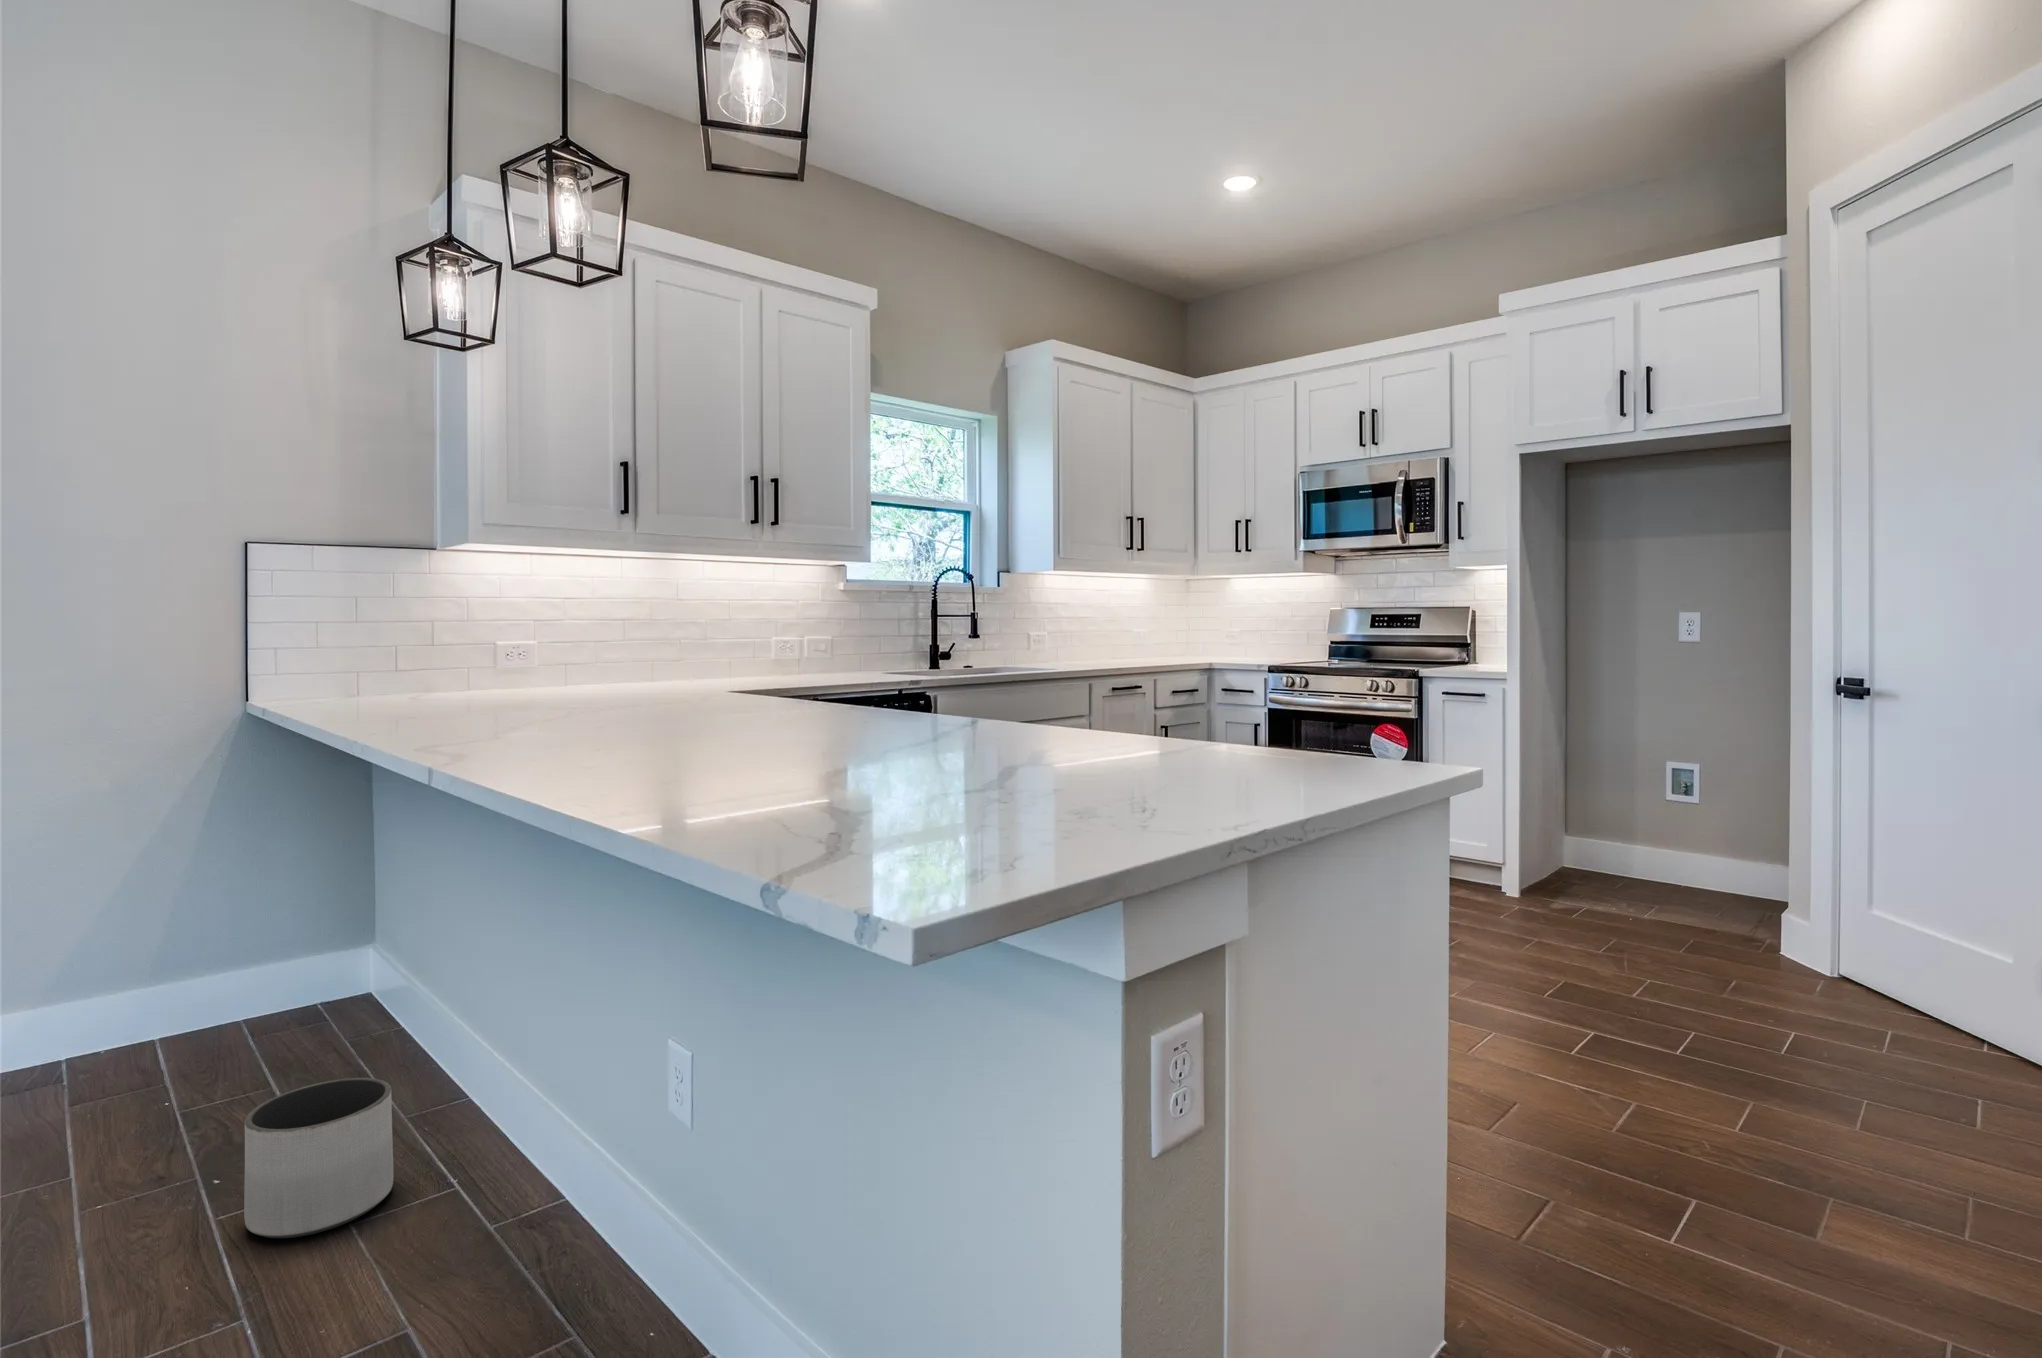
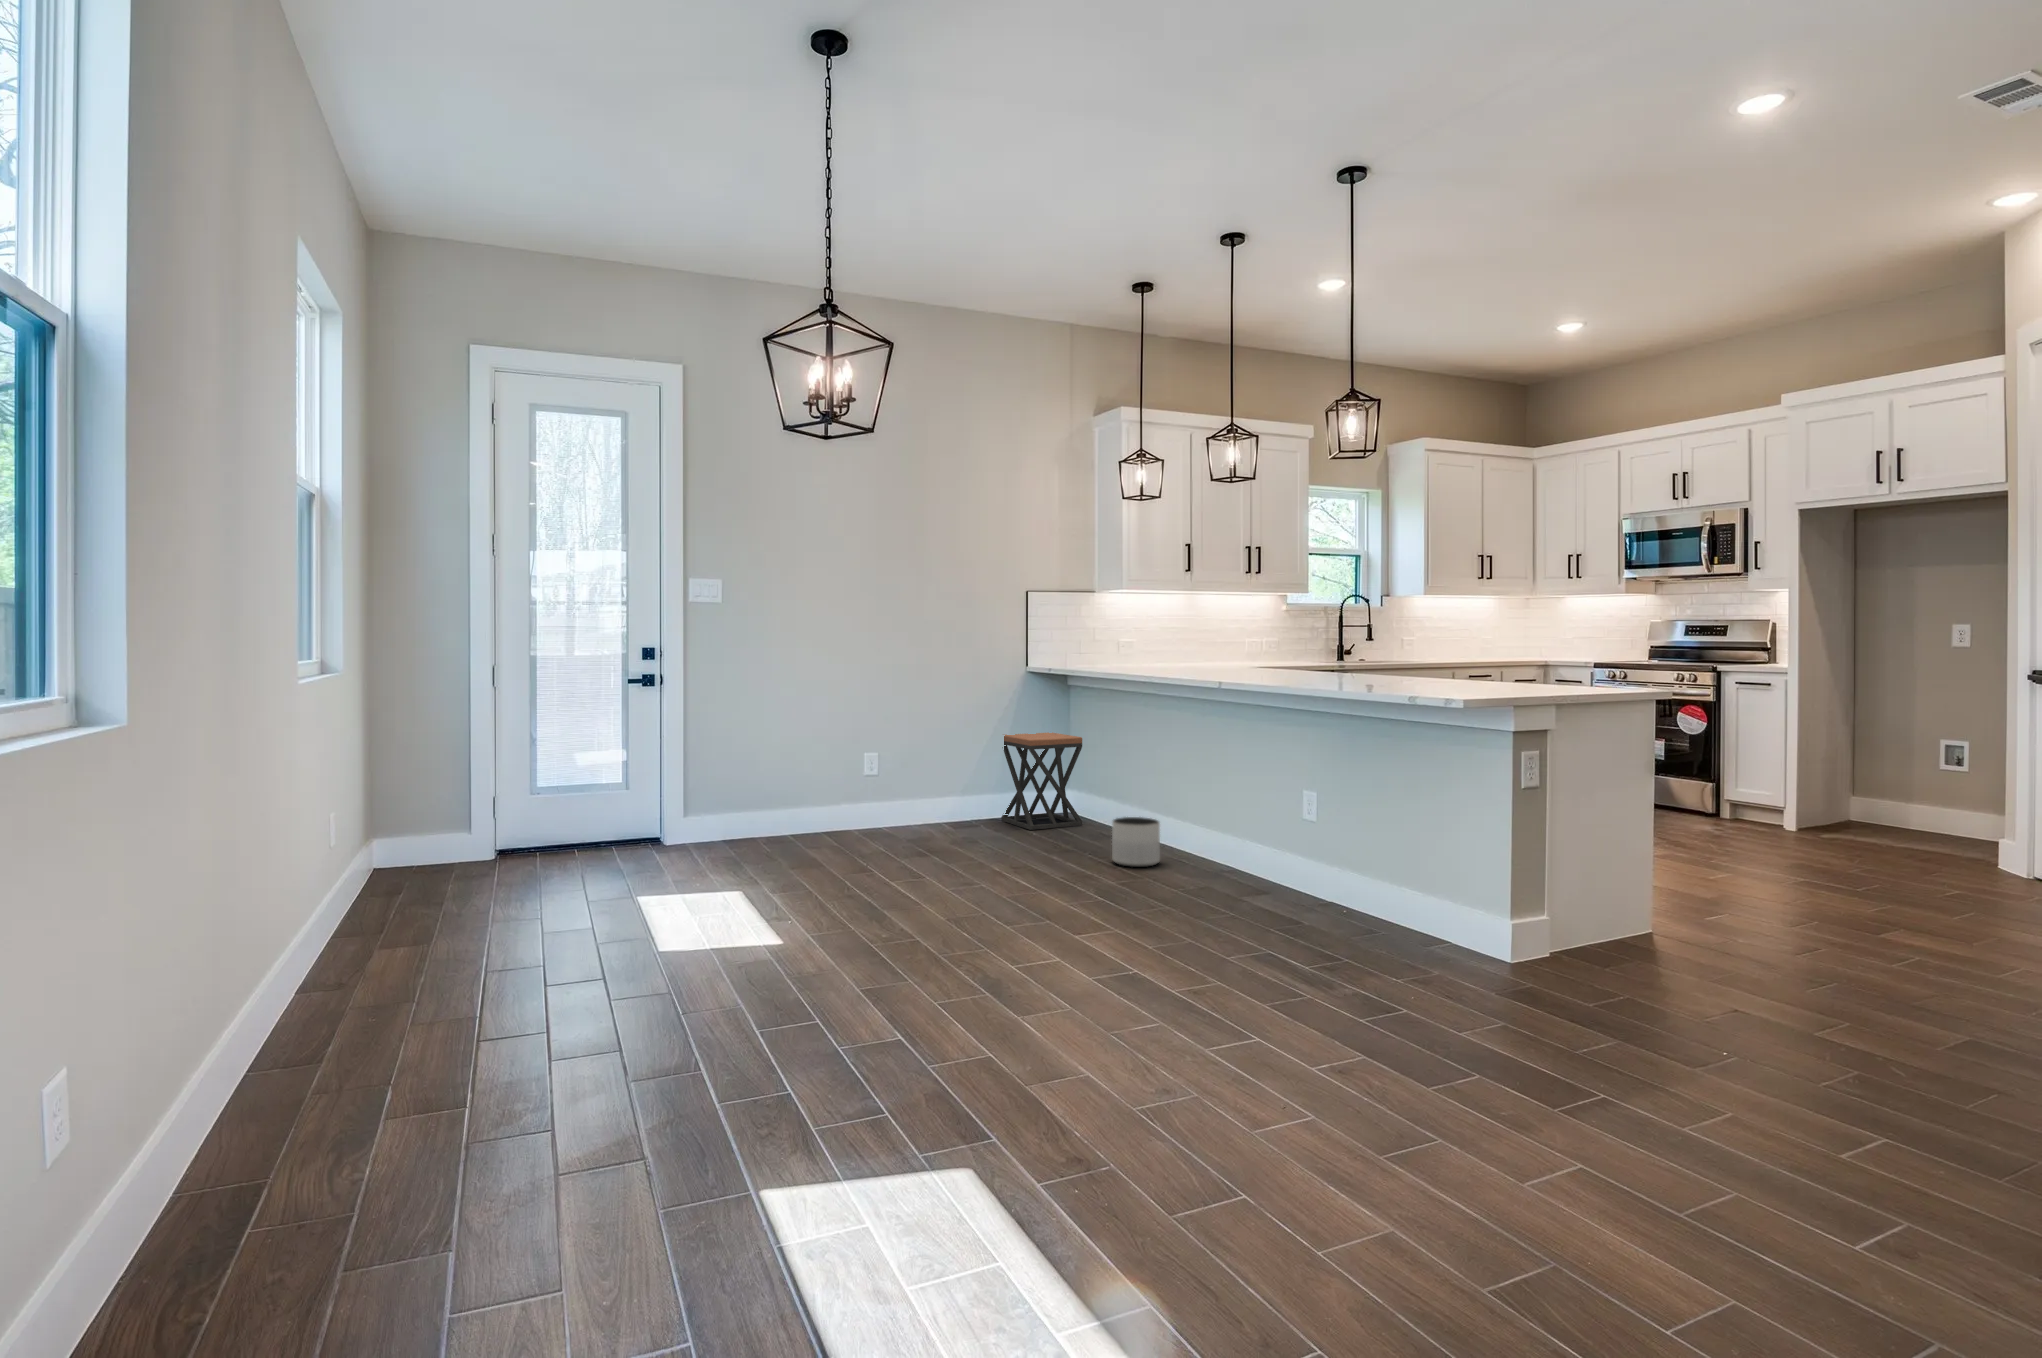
stool: none [180,830,367,1070] -> present [1002,732,1082,830]

